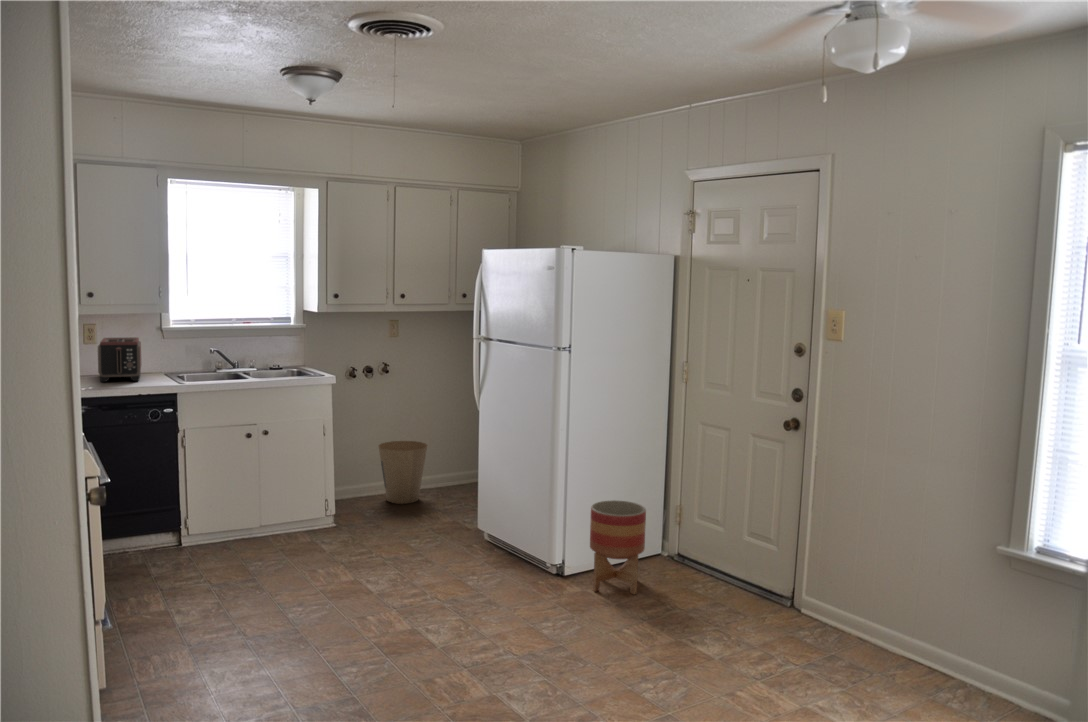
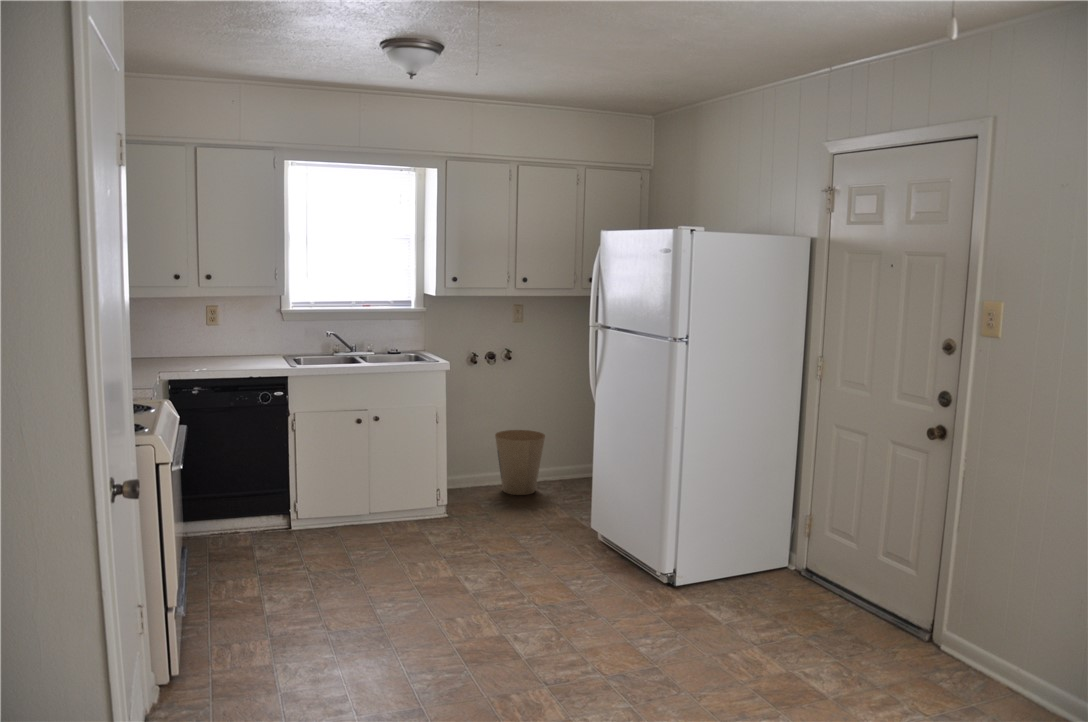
toaster: present [98,337,141,382] -> none [220,319,264,363]
planter: present [590,500,646,594] -> none [702,507,765,613]

